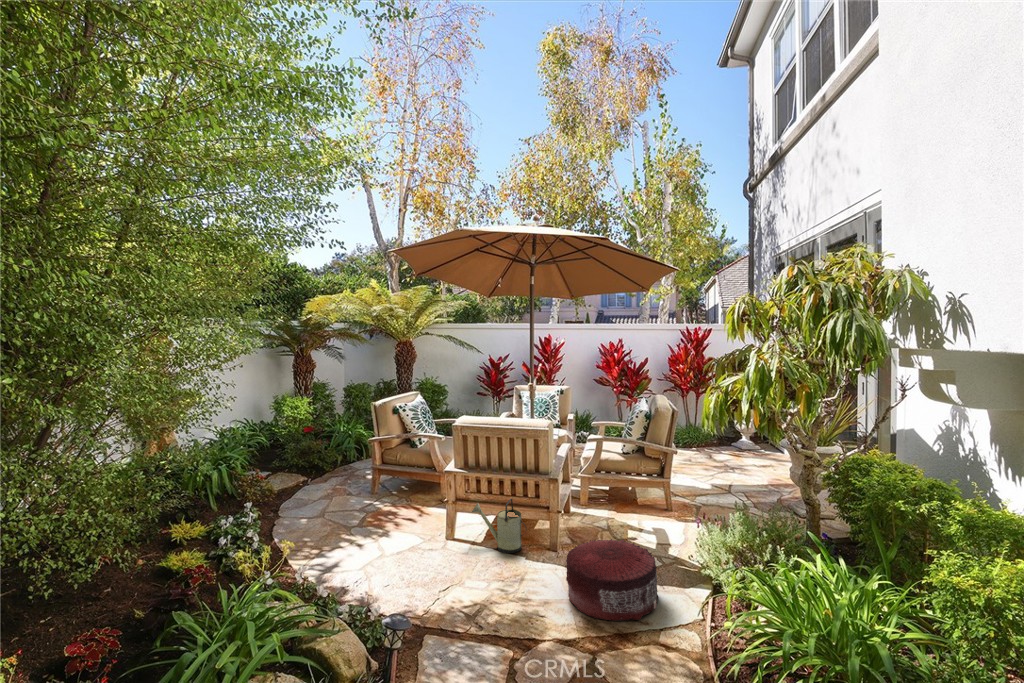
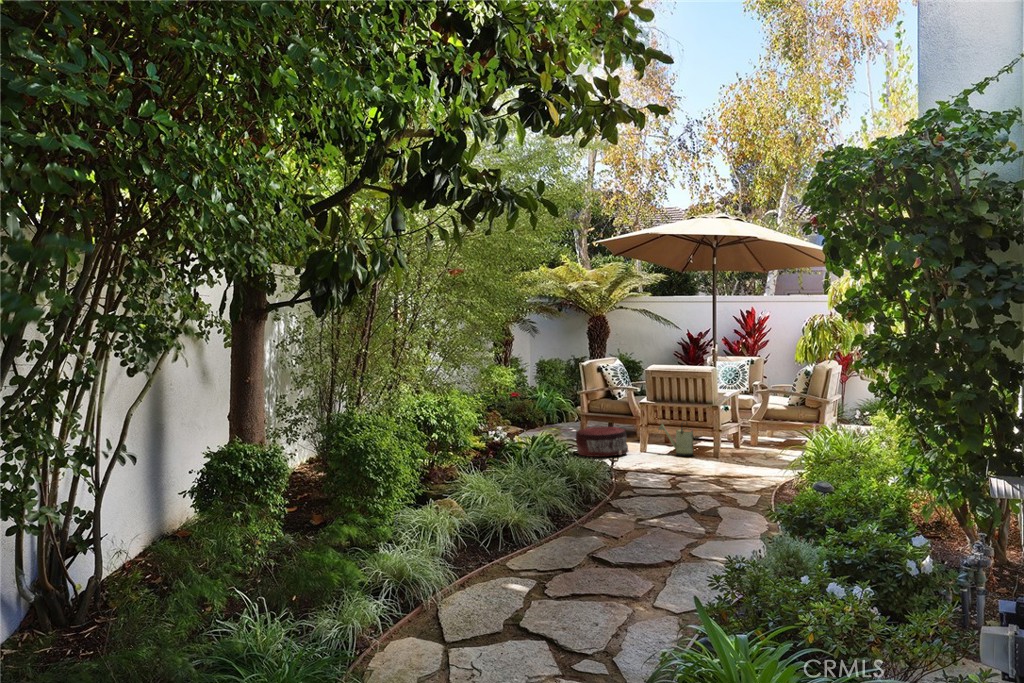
pouf: present [566,539,658,621] -> present [576,427,628,457]

